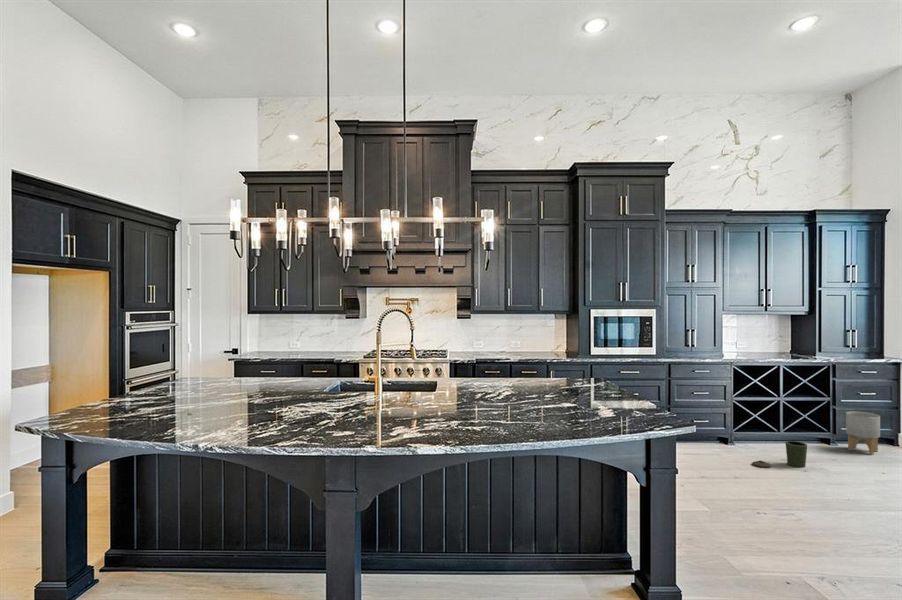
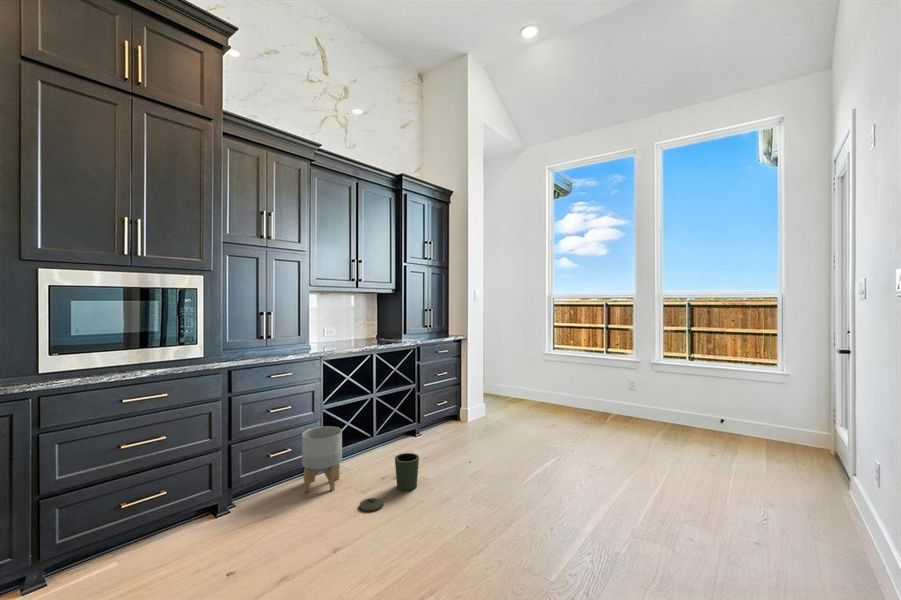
planter: present [846,411,880,455] -> present [302,426,342,492]

